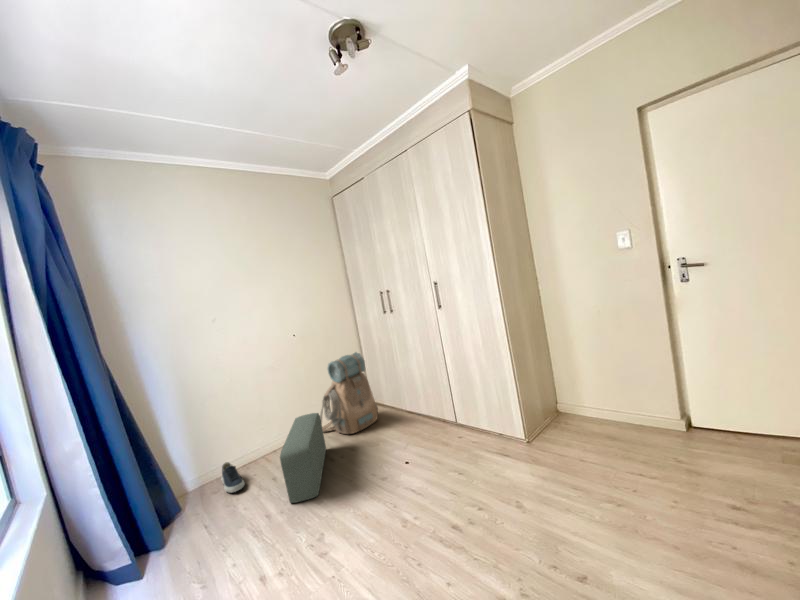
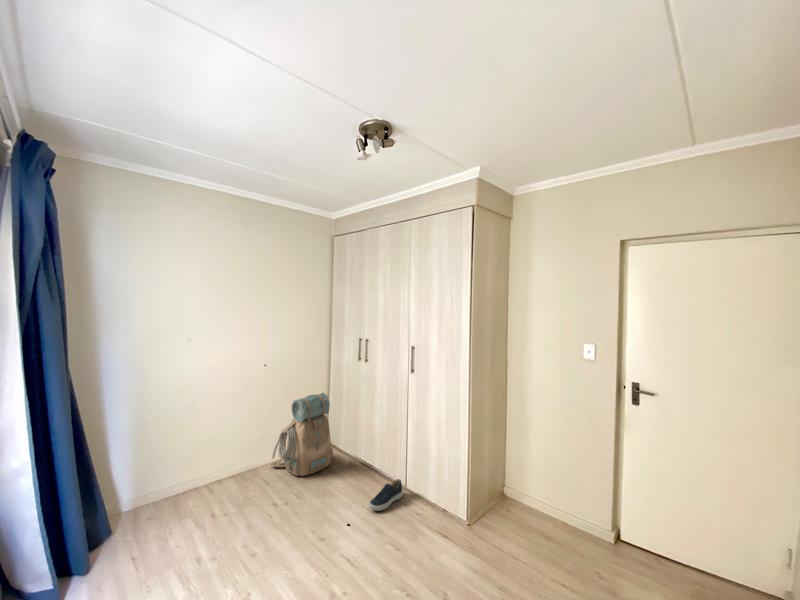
pouf: present [280,413,326,503] -> none [222,451,273,550]
shoe: present [222,462,245,493] -> present [369,479,404,511]

